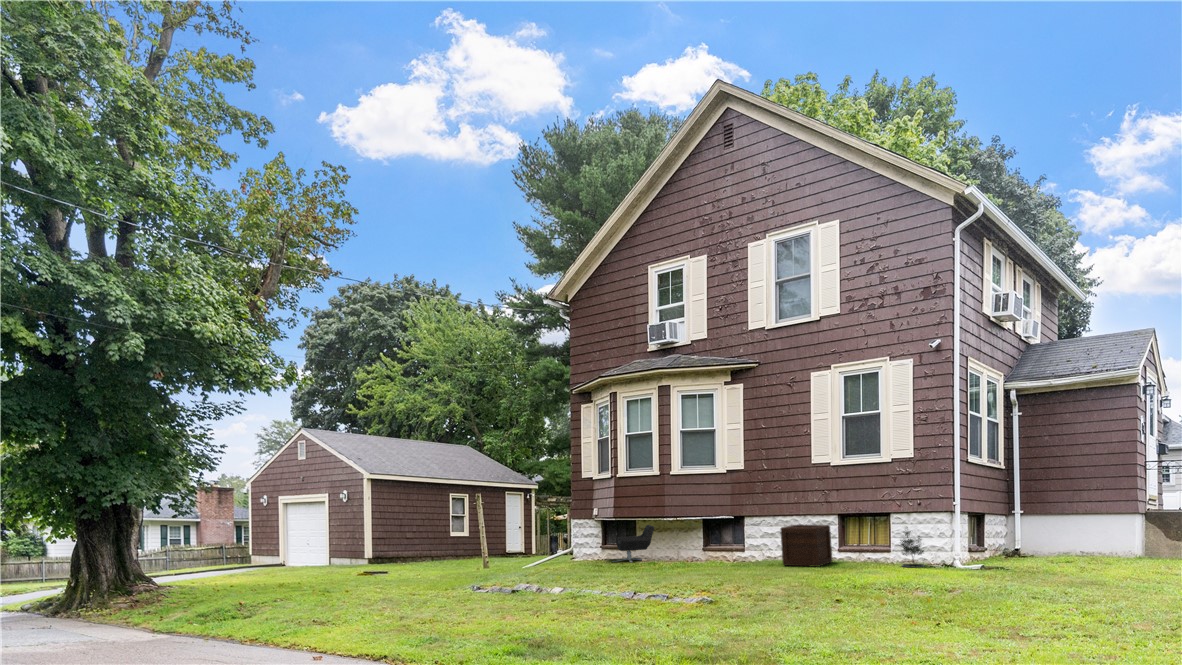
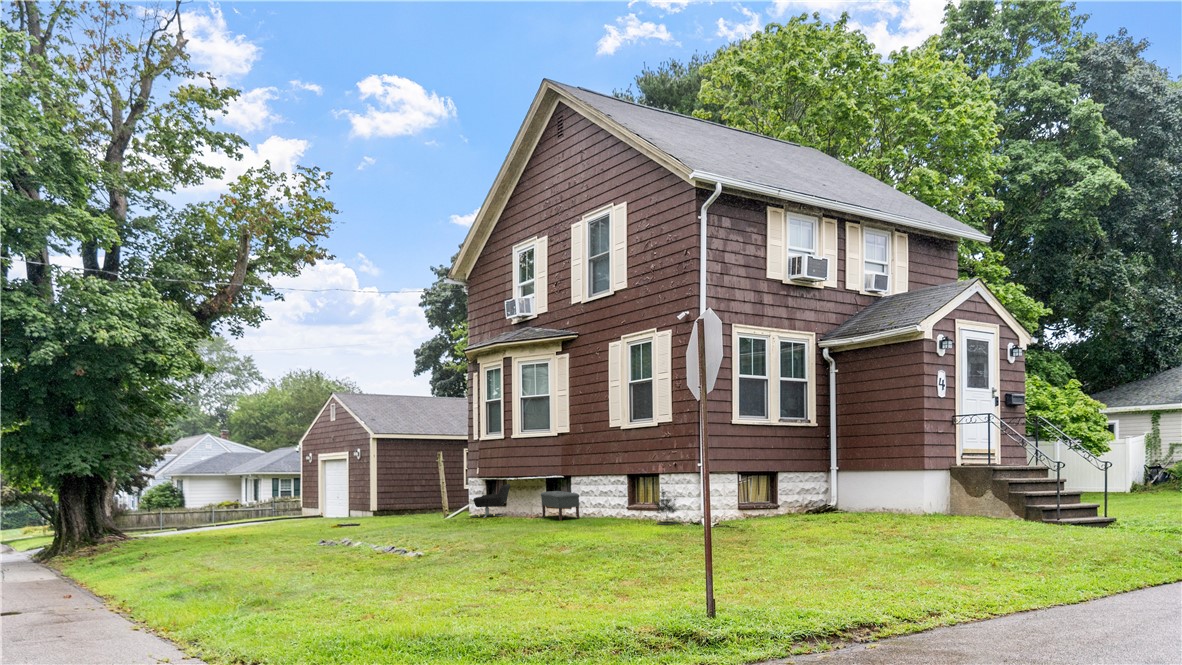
wooden crate: present [781,525,832,567] -> none [574,485,624,523]
bench: none [709,532,769,565] -> present [541,491,579,521]

